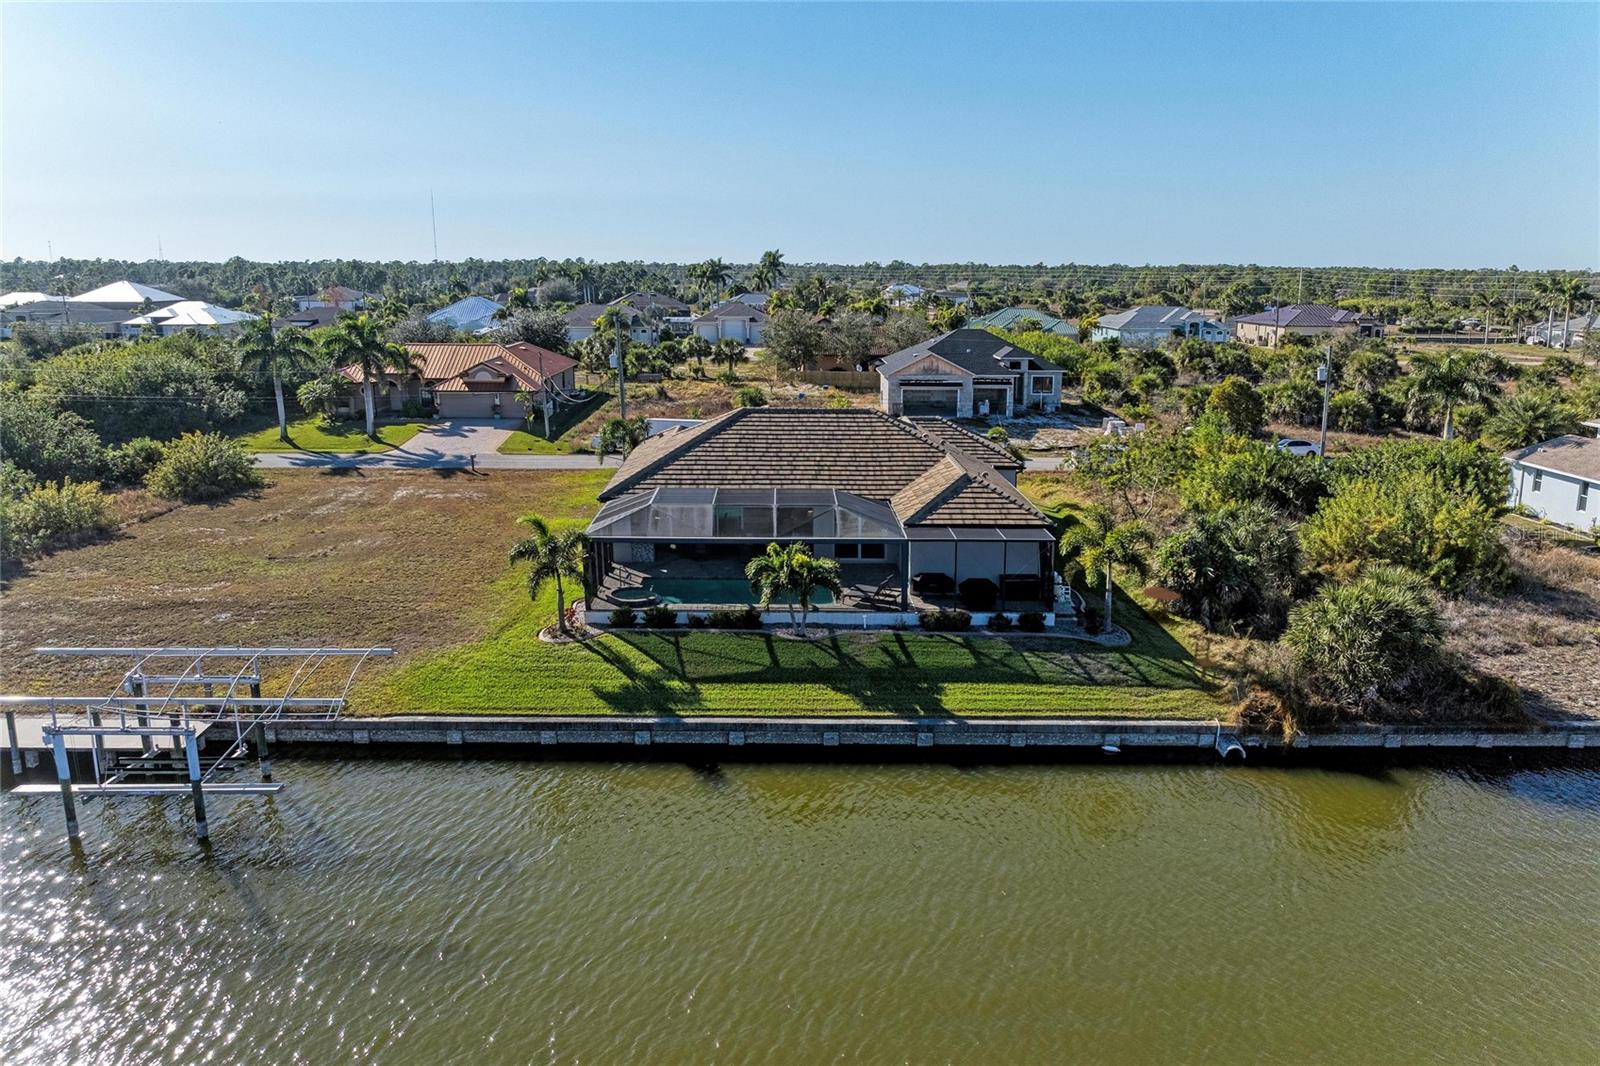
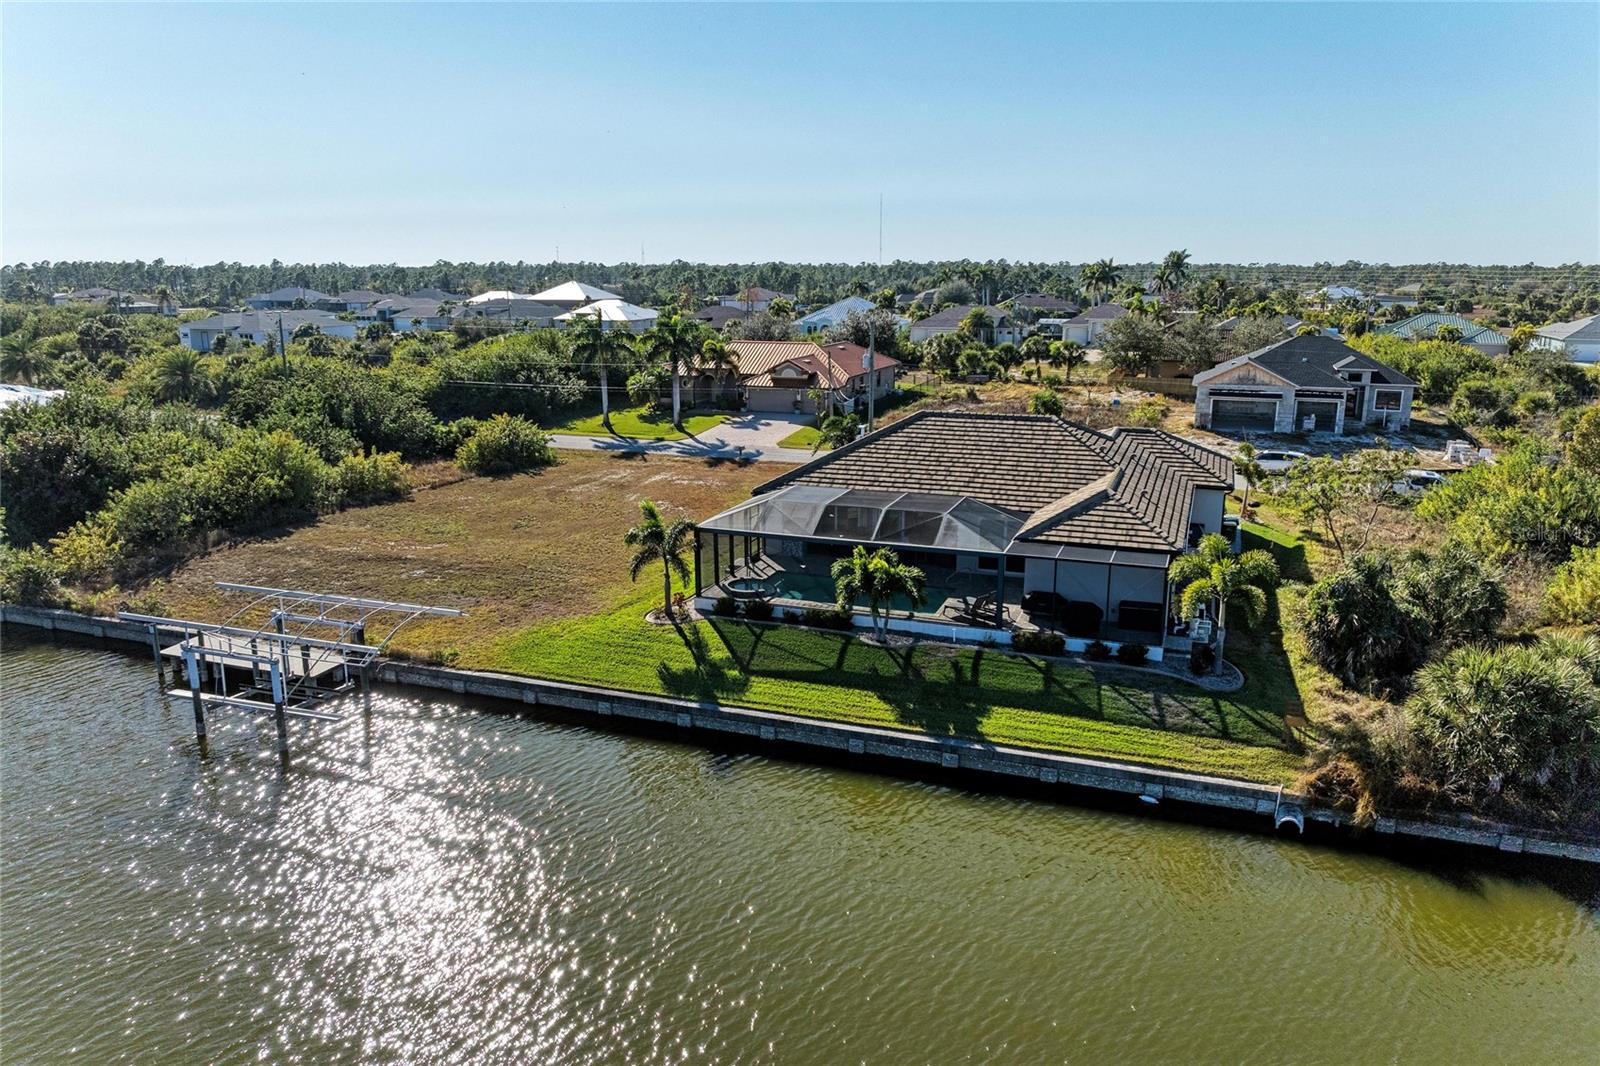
round table: present [1143,587,1180,615] -> none [1293,636,1338,676]

